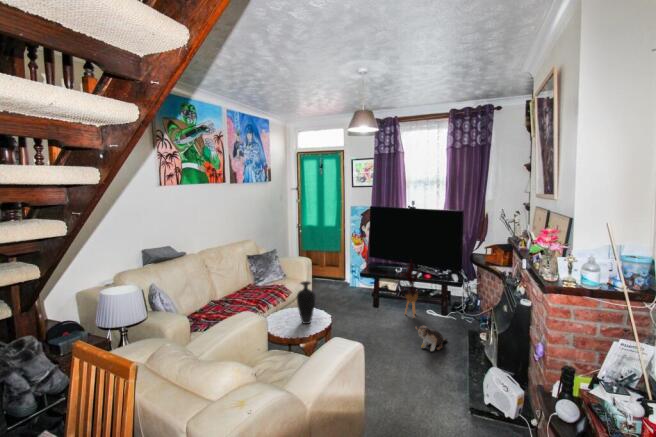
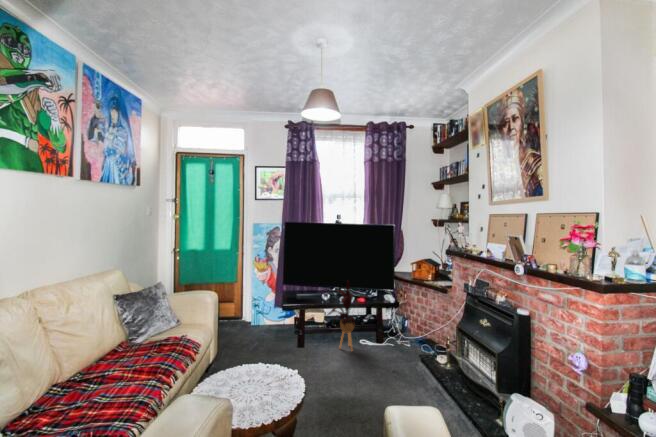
vase: present [297,281,315,324] -> none [251,320,282,393]
plush toy: present [415,326,447,351] -> none [386,359,411,390]

